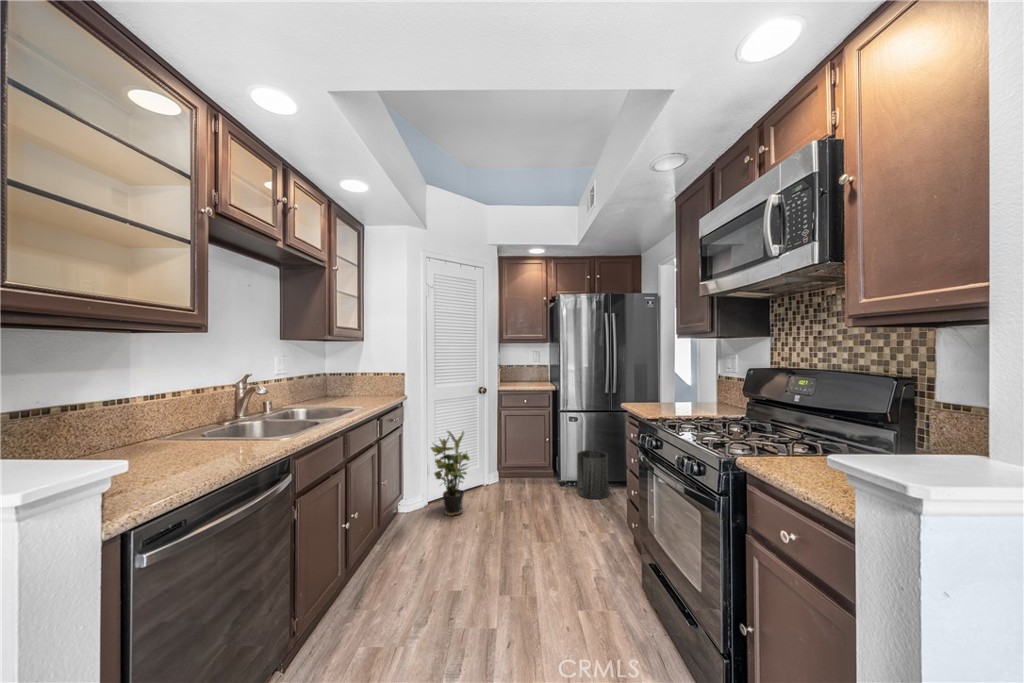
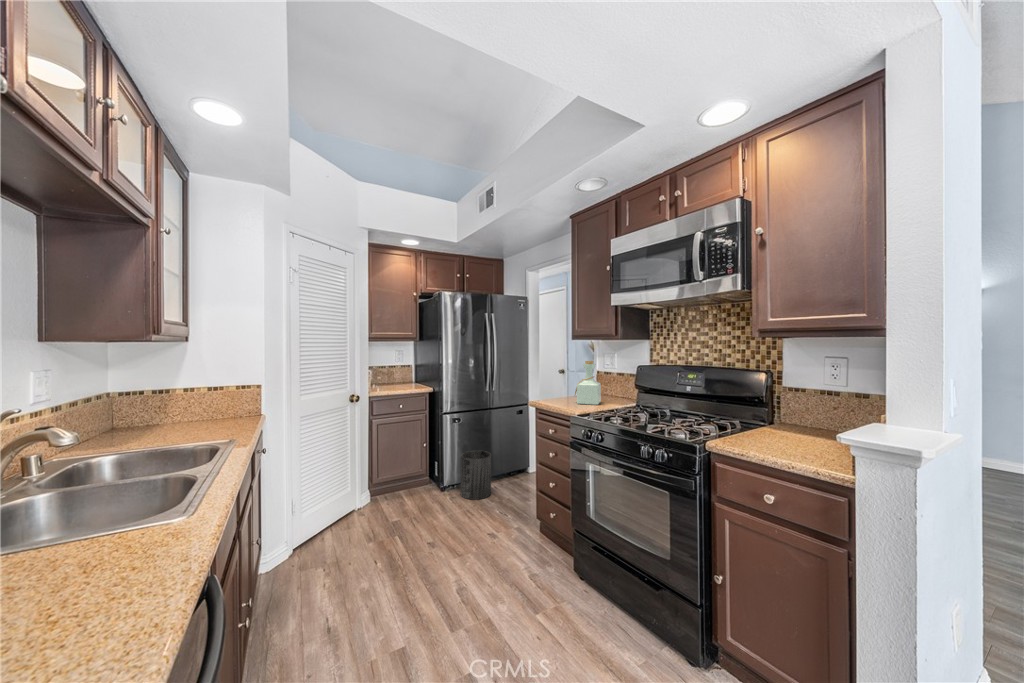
bottle: none [673,361,707,412] -> present [575,361,601,405]
potted plant: present [431,431,470,516] -> none [308,445,361,550]

